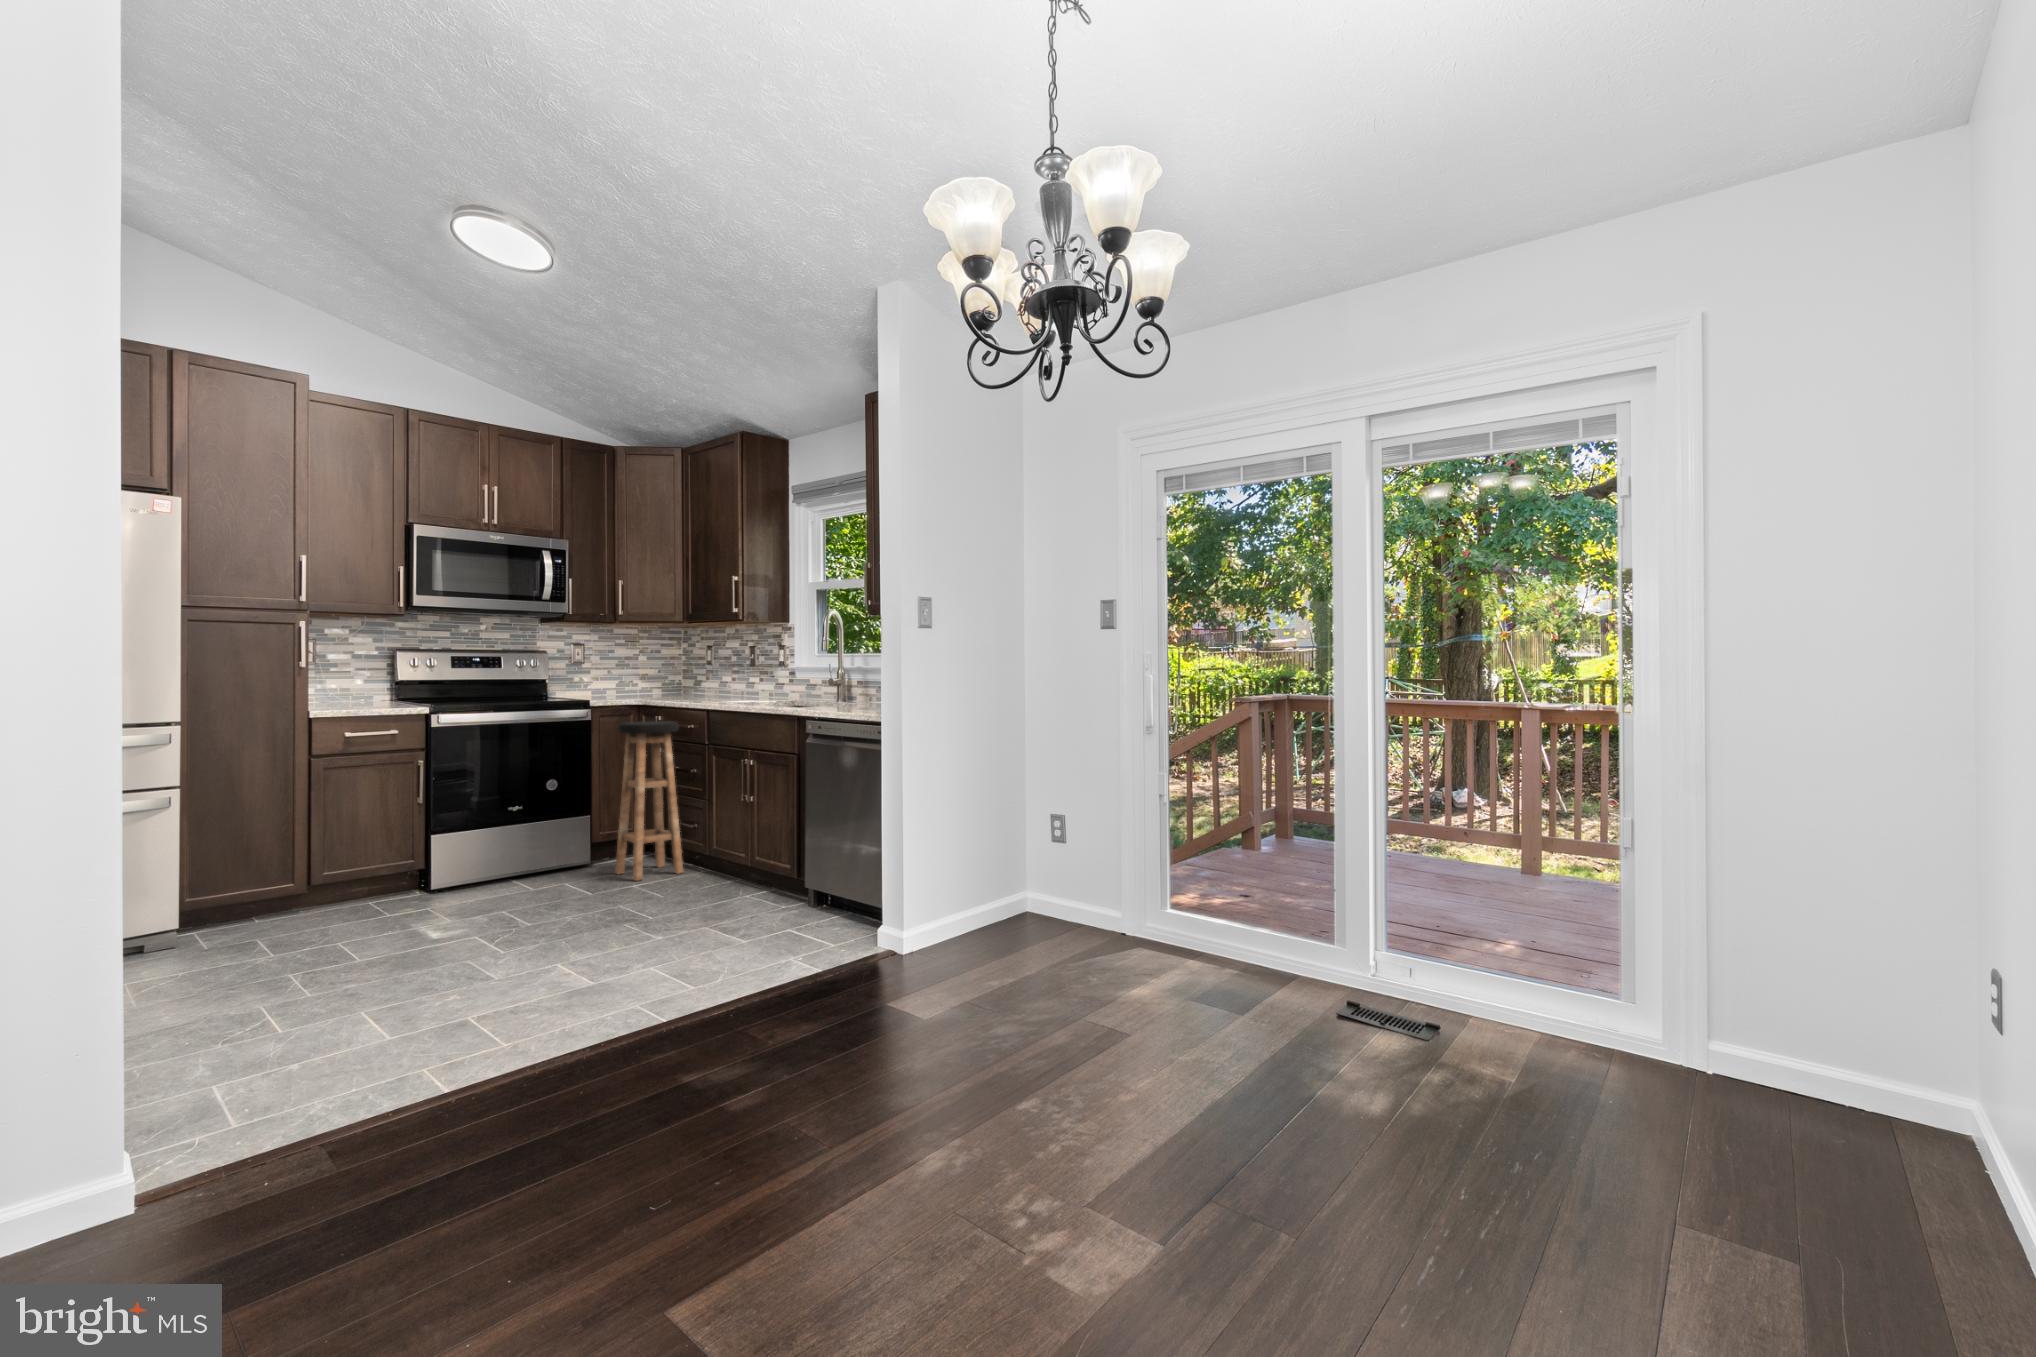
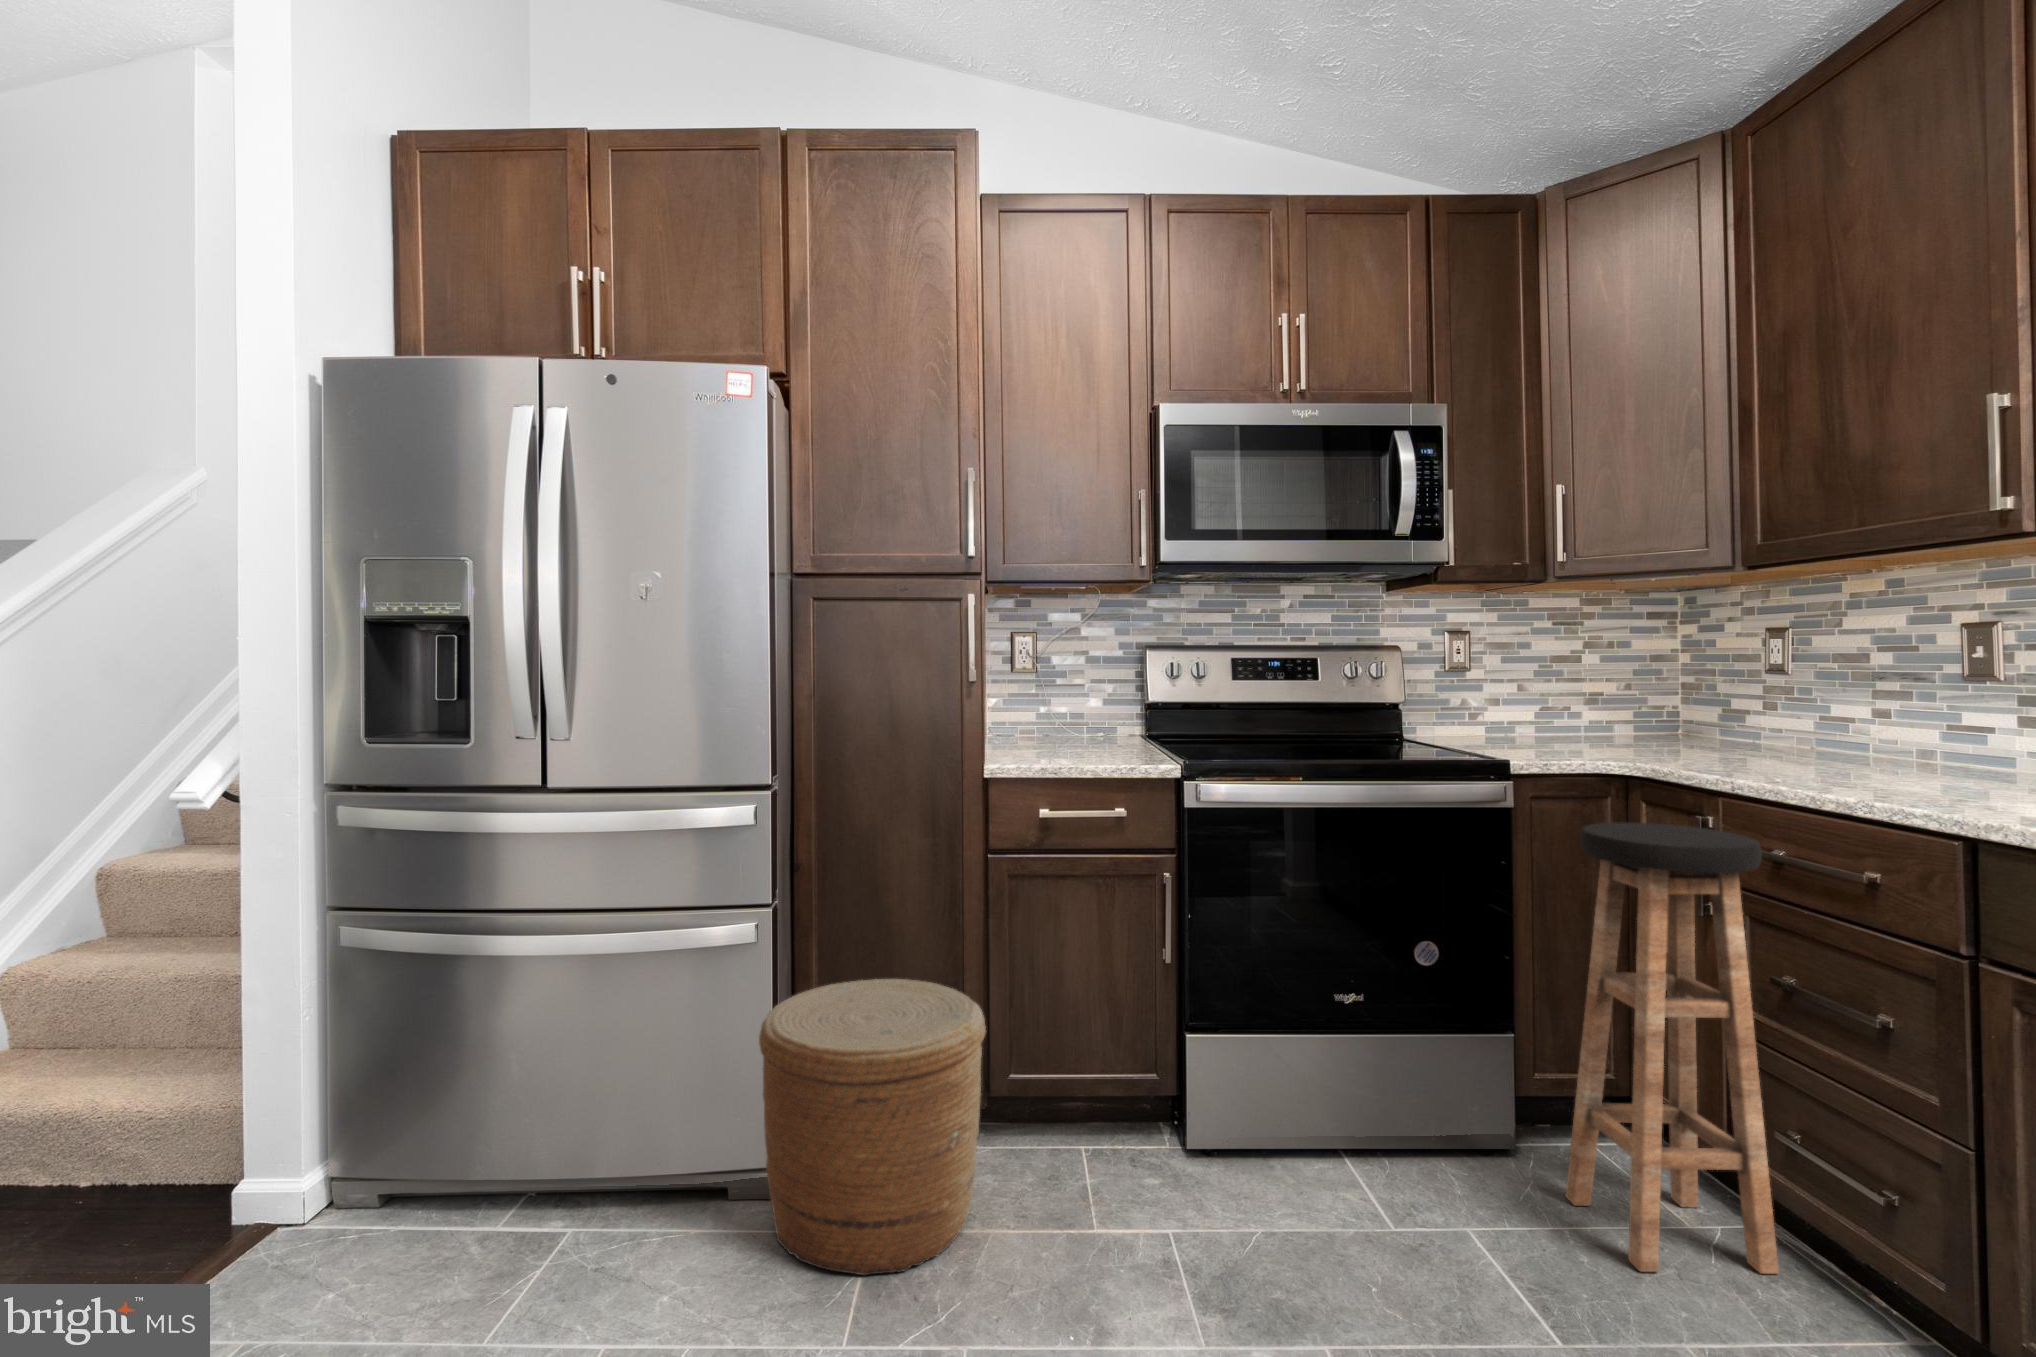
woven basket: none [182,824,329,952] -> present [759,979,986,1275]

